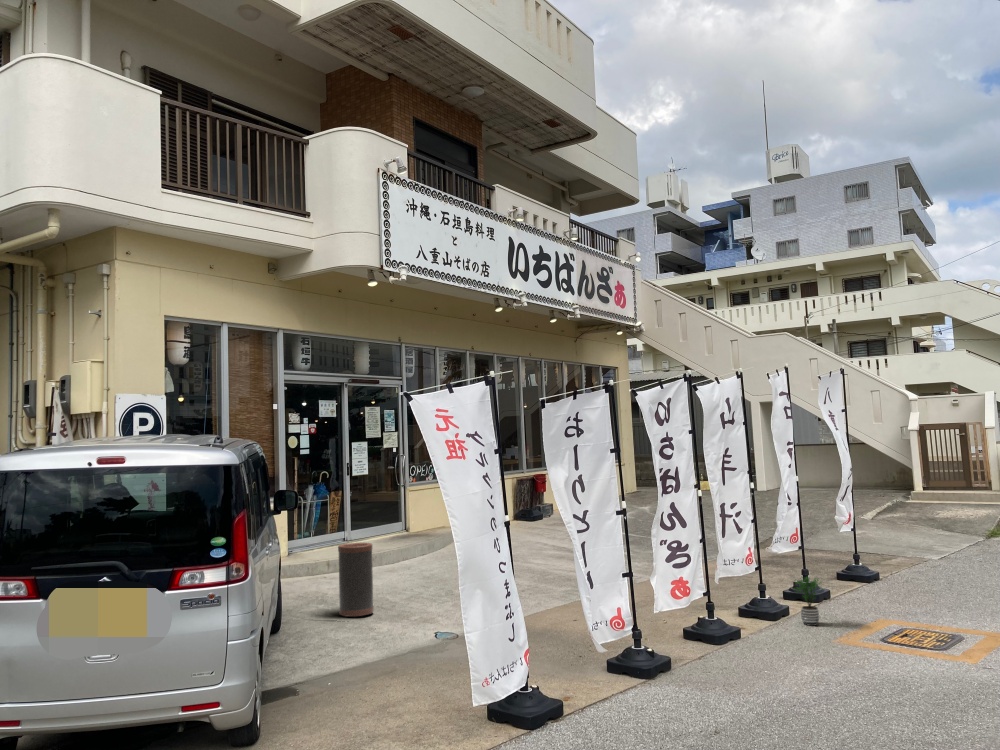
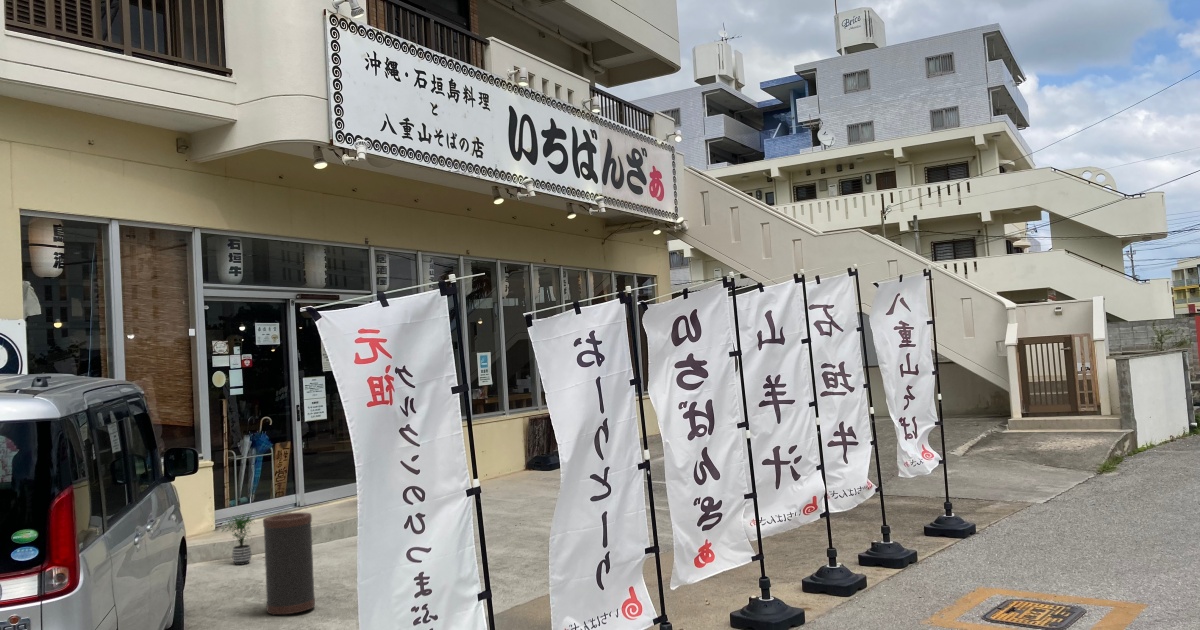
potted plant: present [796,577,819,626] -> present [225,516,251,565]

